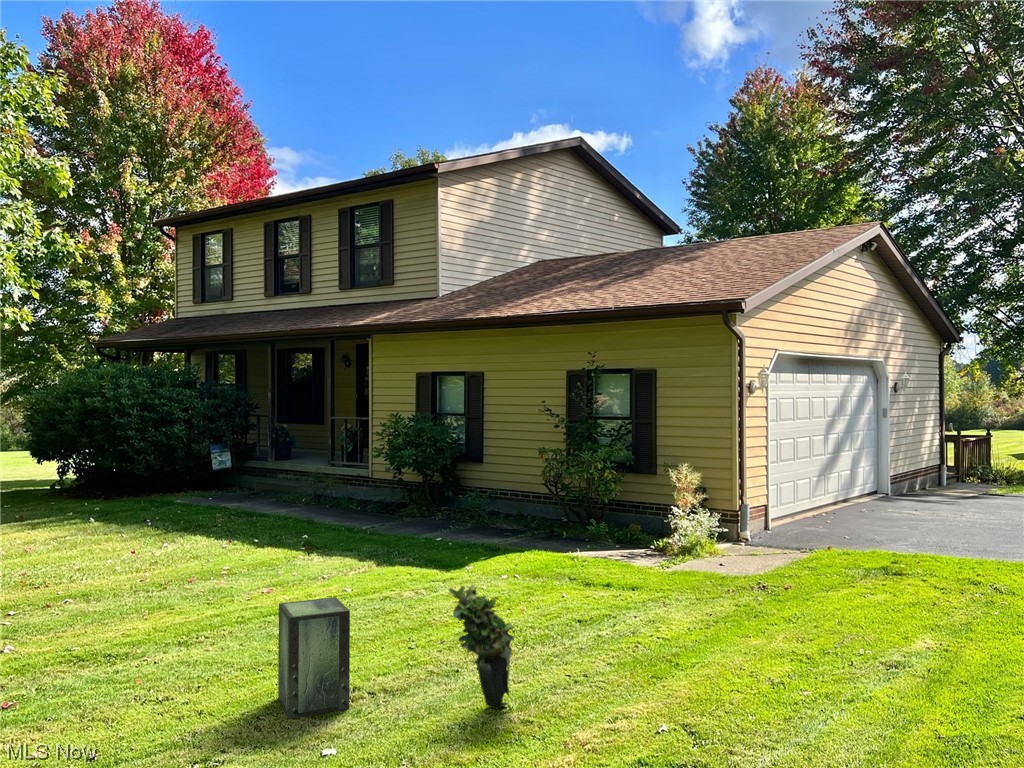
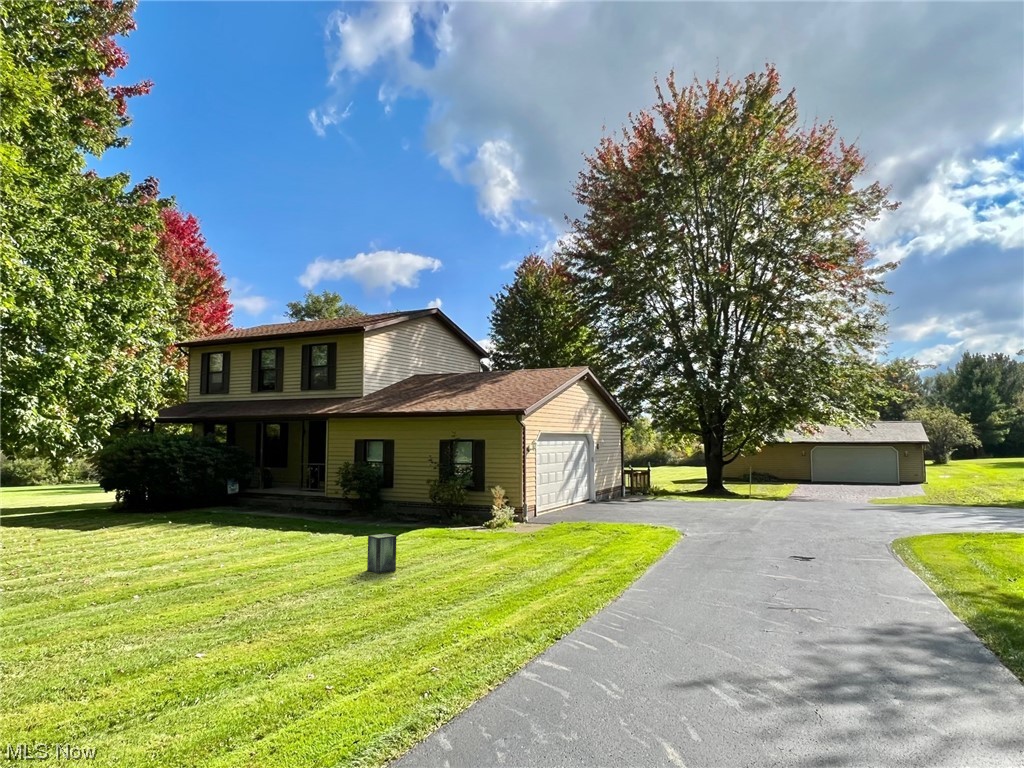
potted plant: present [449,584,516,709] -> none [429,525,453,567]

